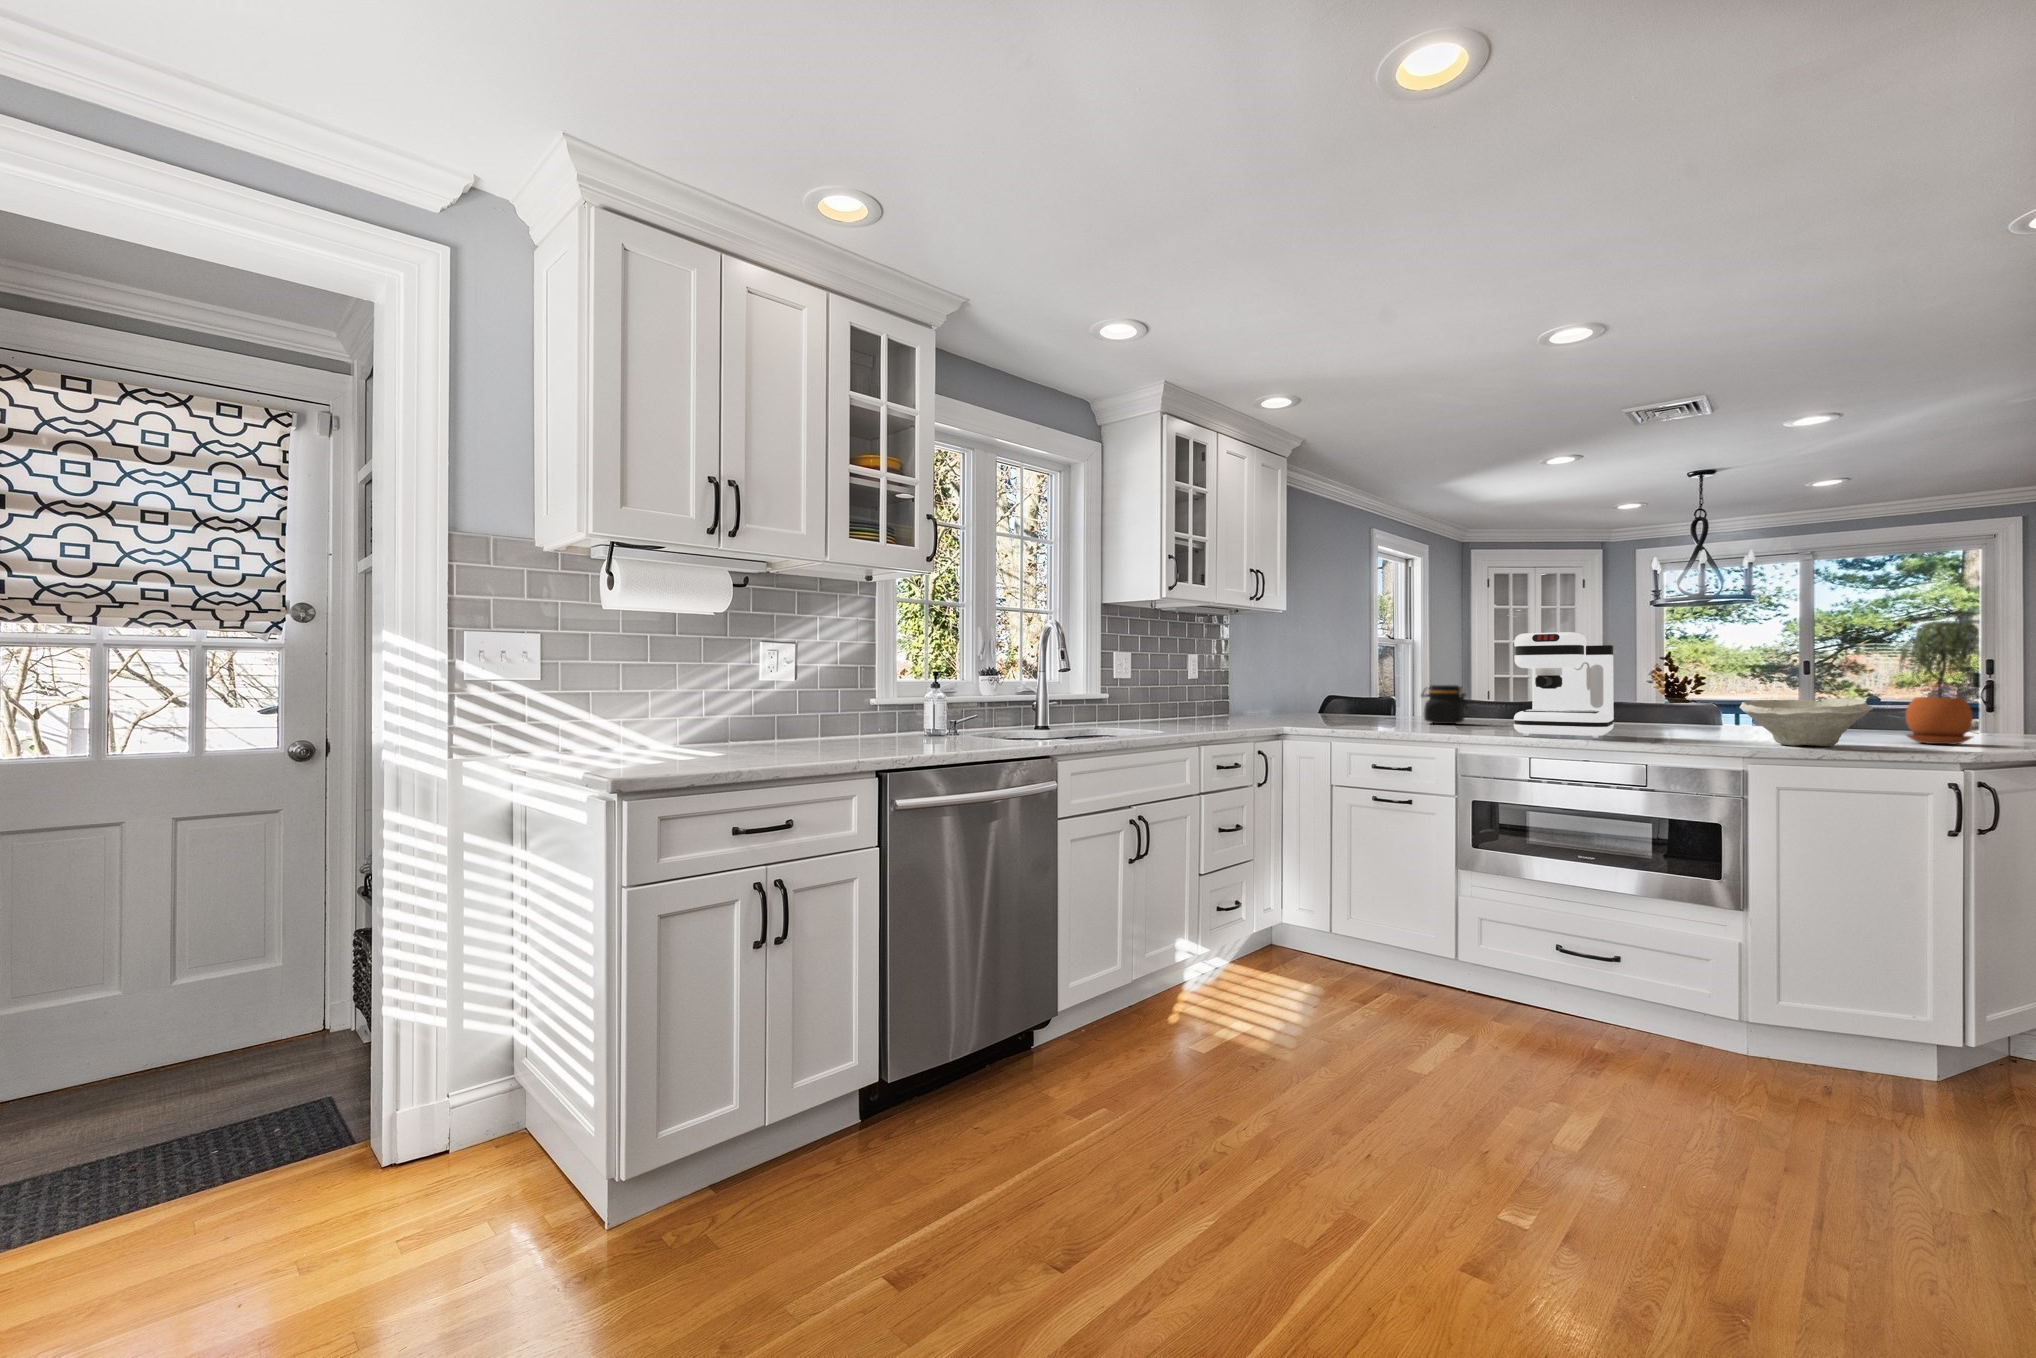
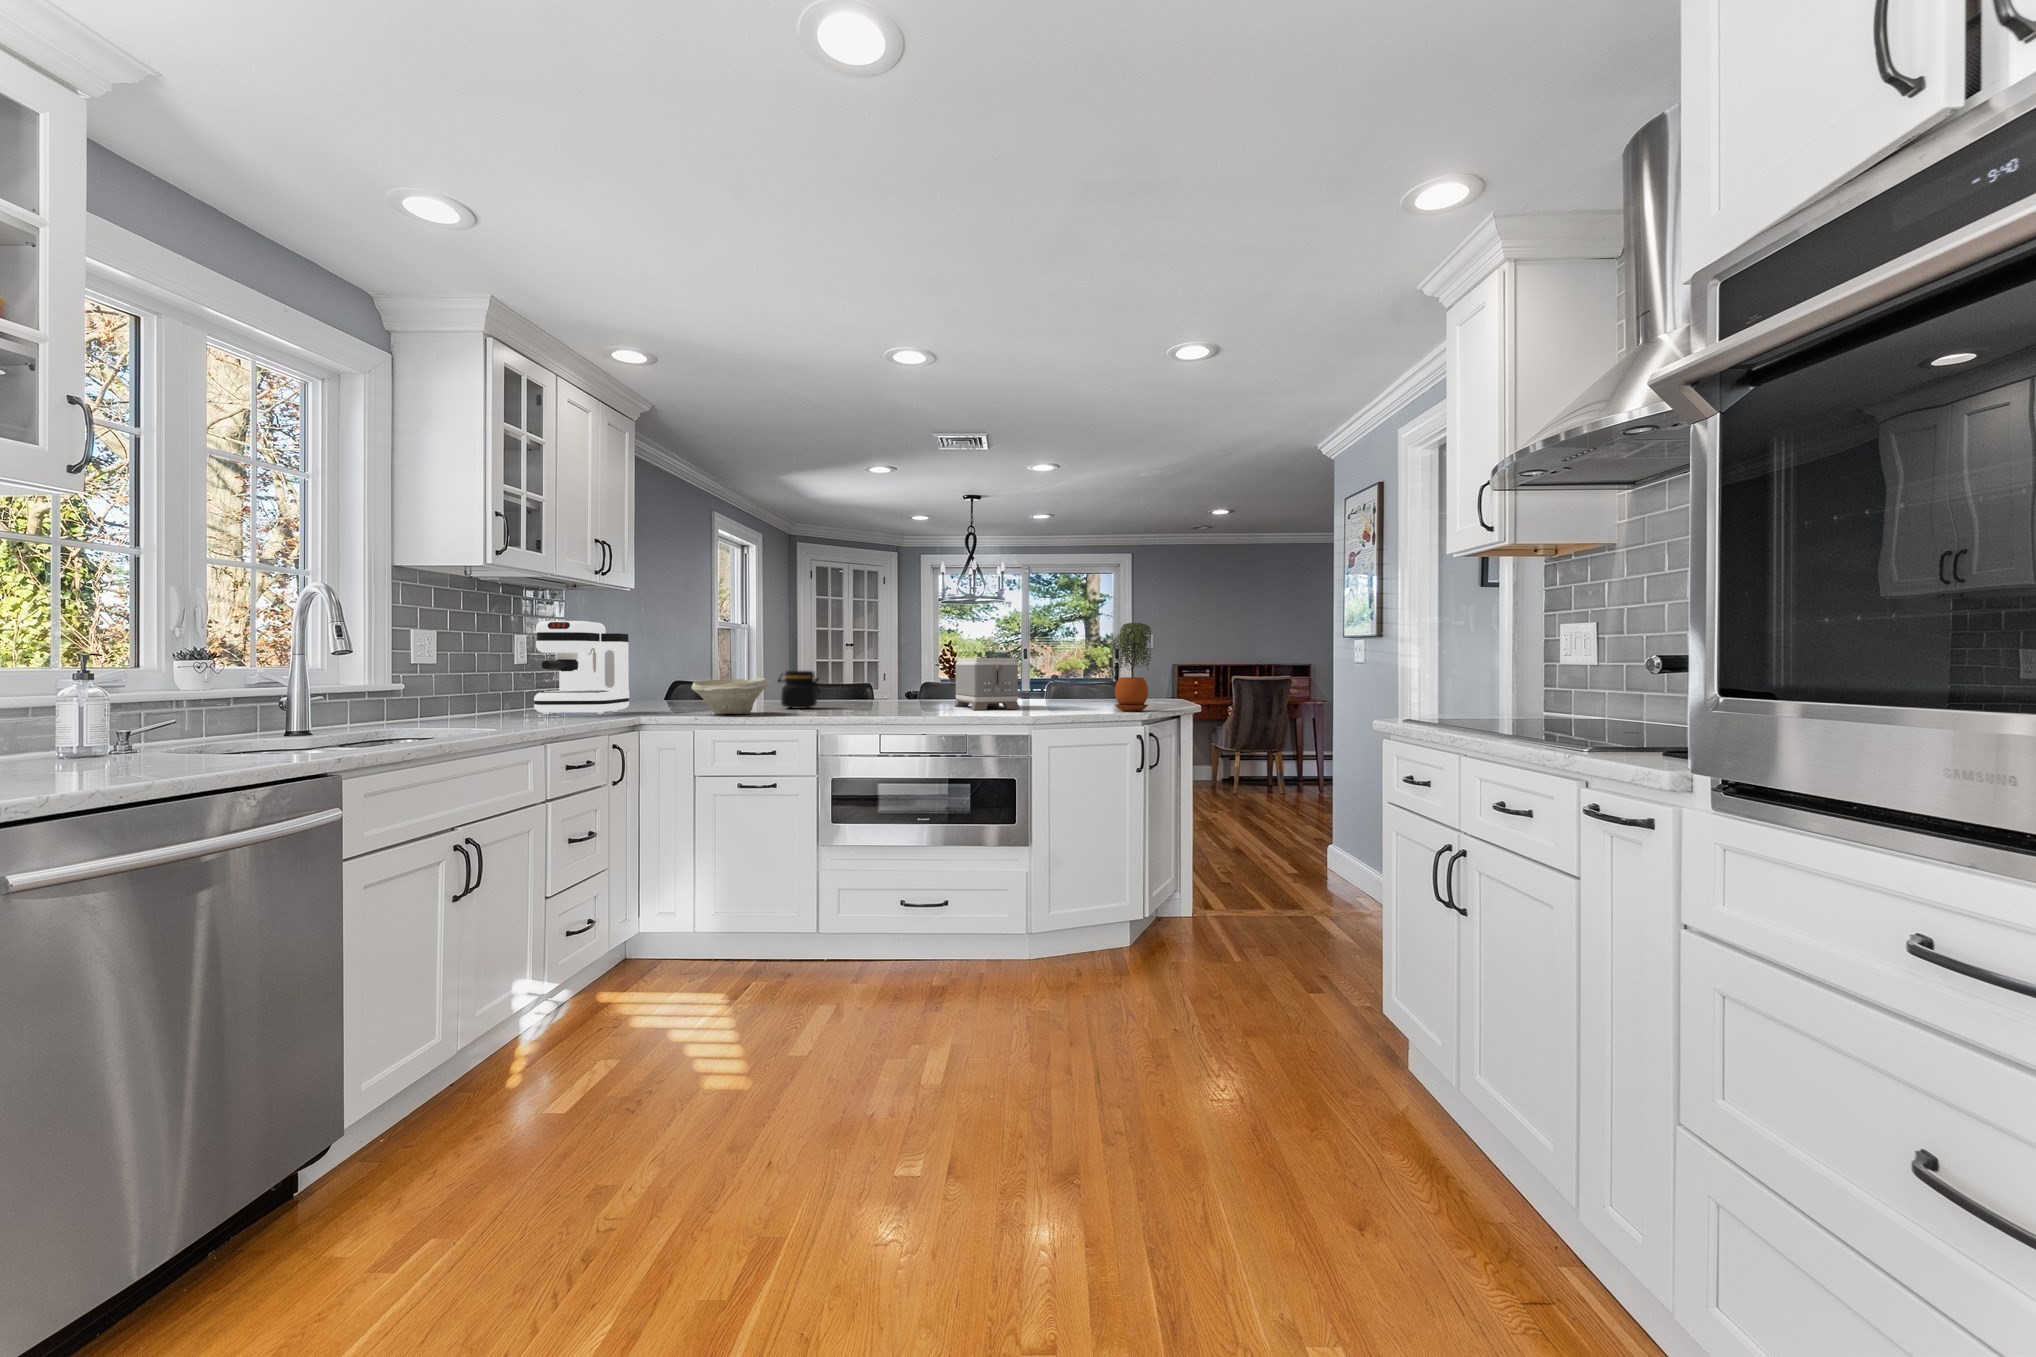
coffee maker: present [1514,632,1614,738] -> present [534,621,629,715]
toaster: none [1641,671,1738,734] -> present [954,658,1020,710]
bowl: present [1740,698,1873,746] -> present [691,677,770,715]

